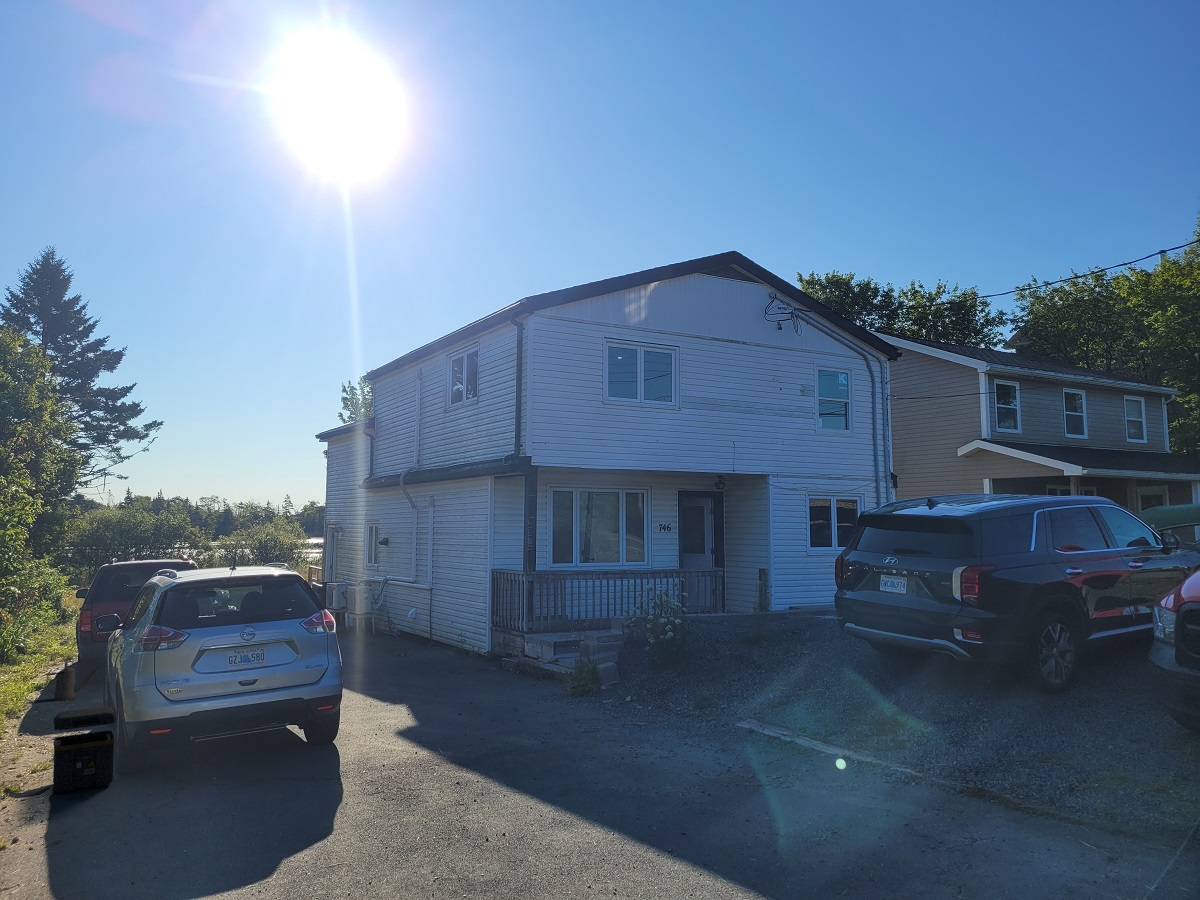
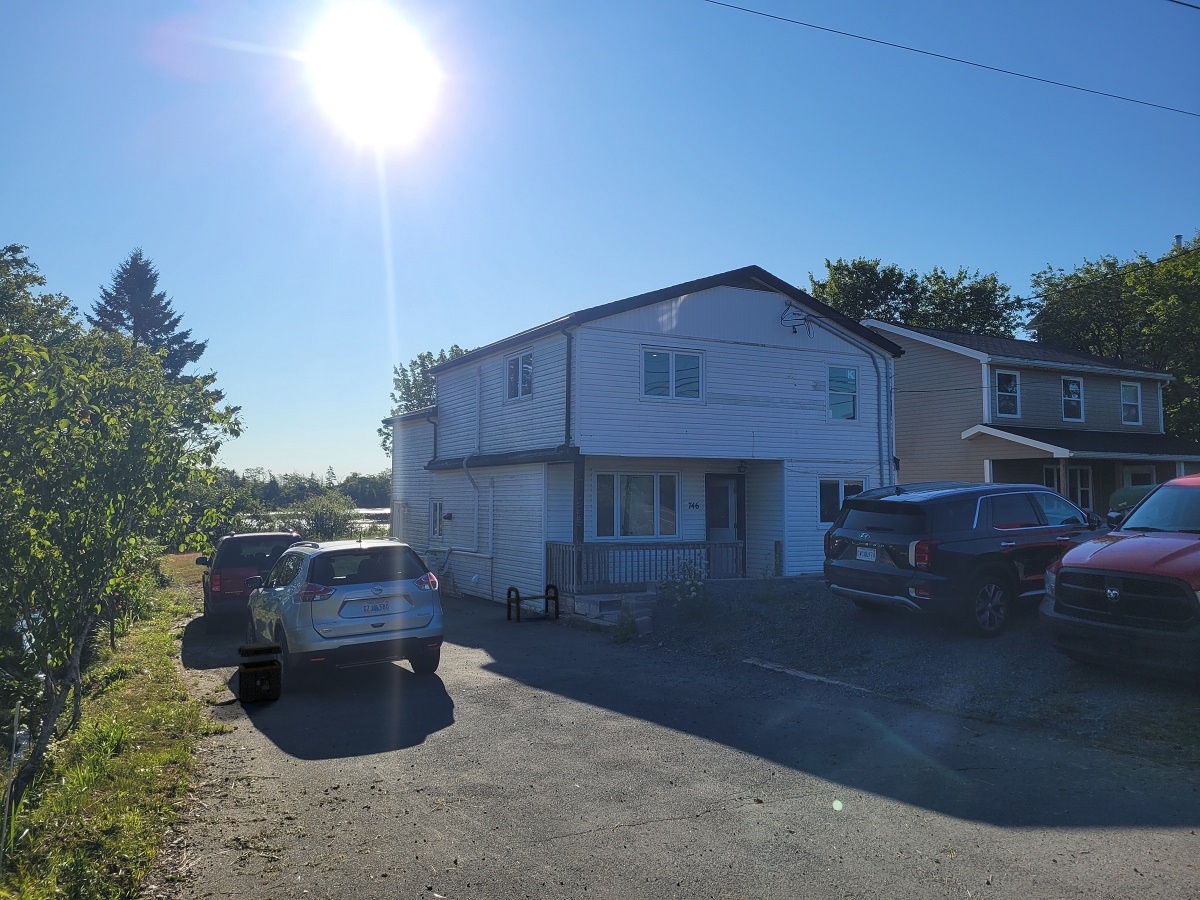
bench: none [441,622,504,669] -> present [507,584,559,622]
watering can: present [48,662,101,701] -> none [203,613,242,643]

